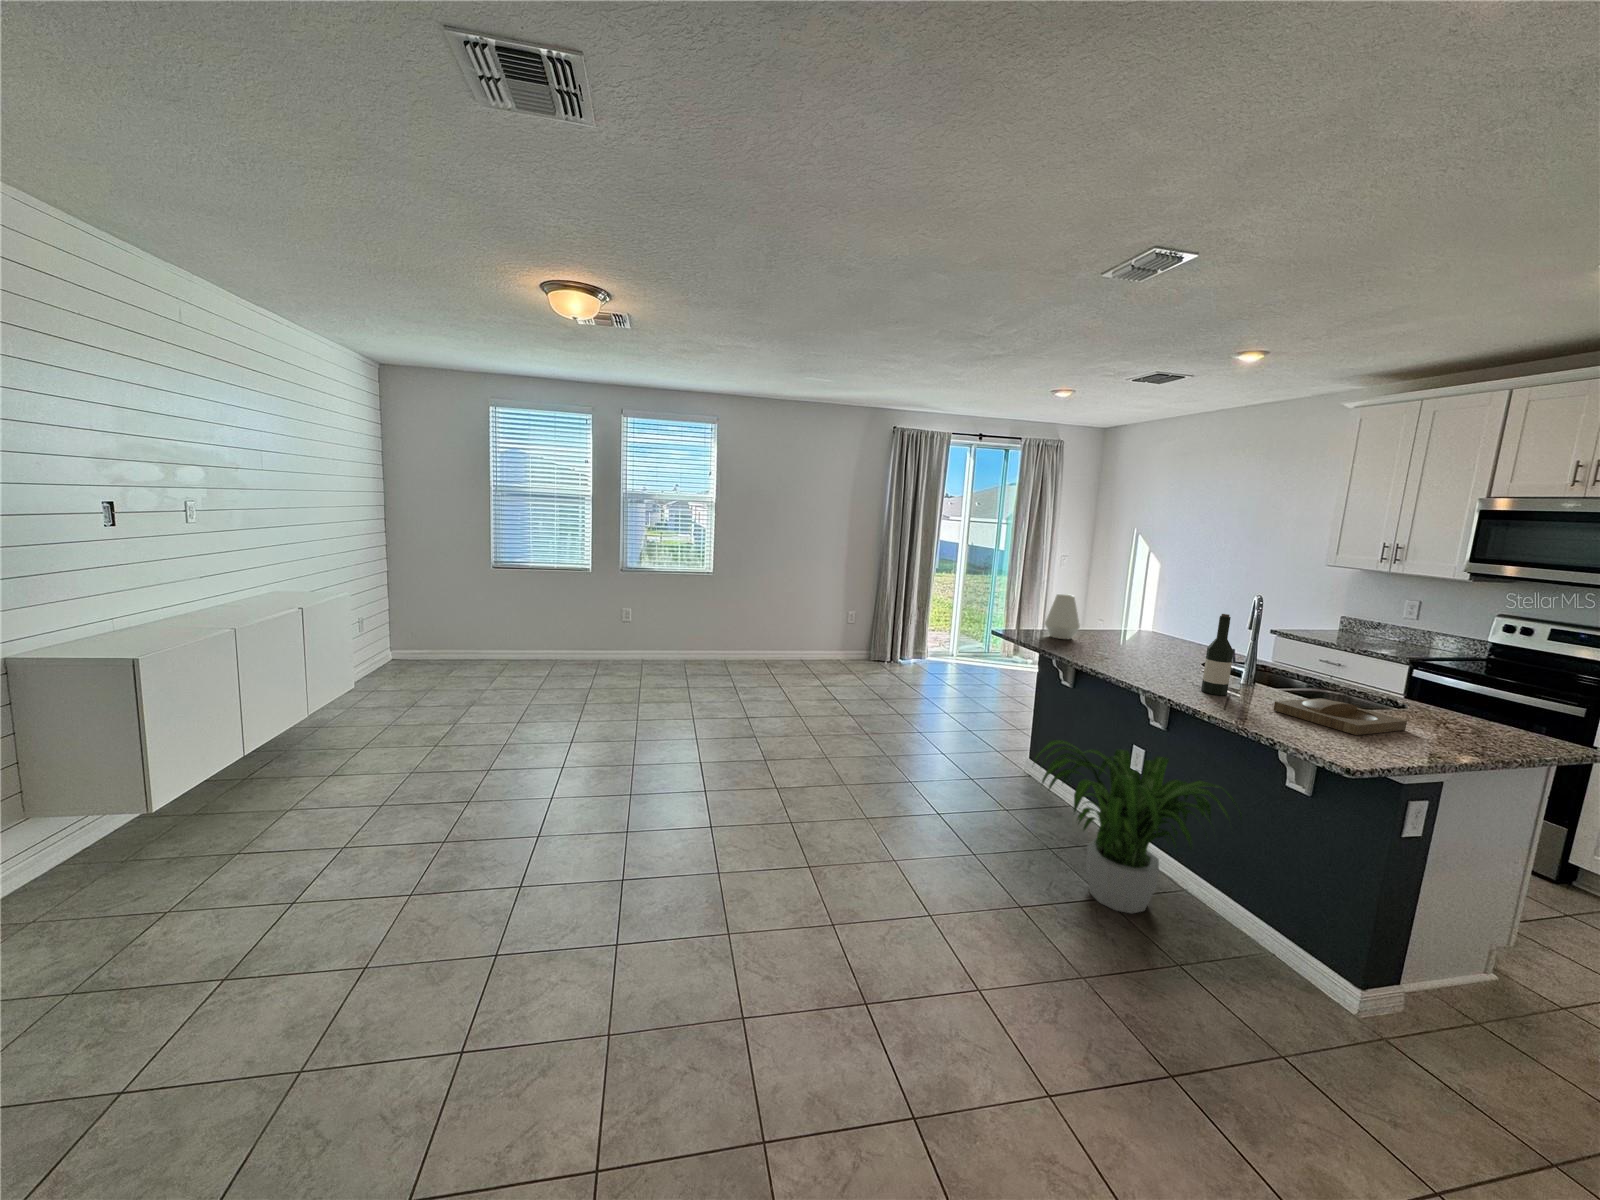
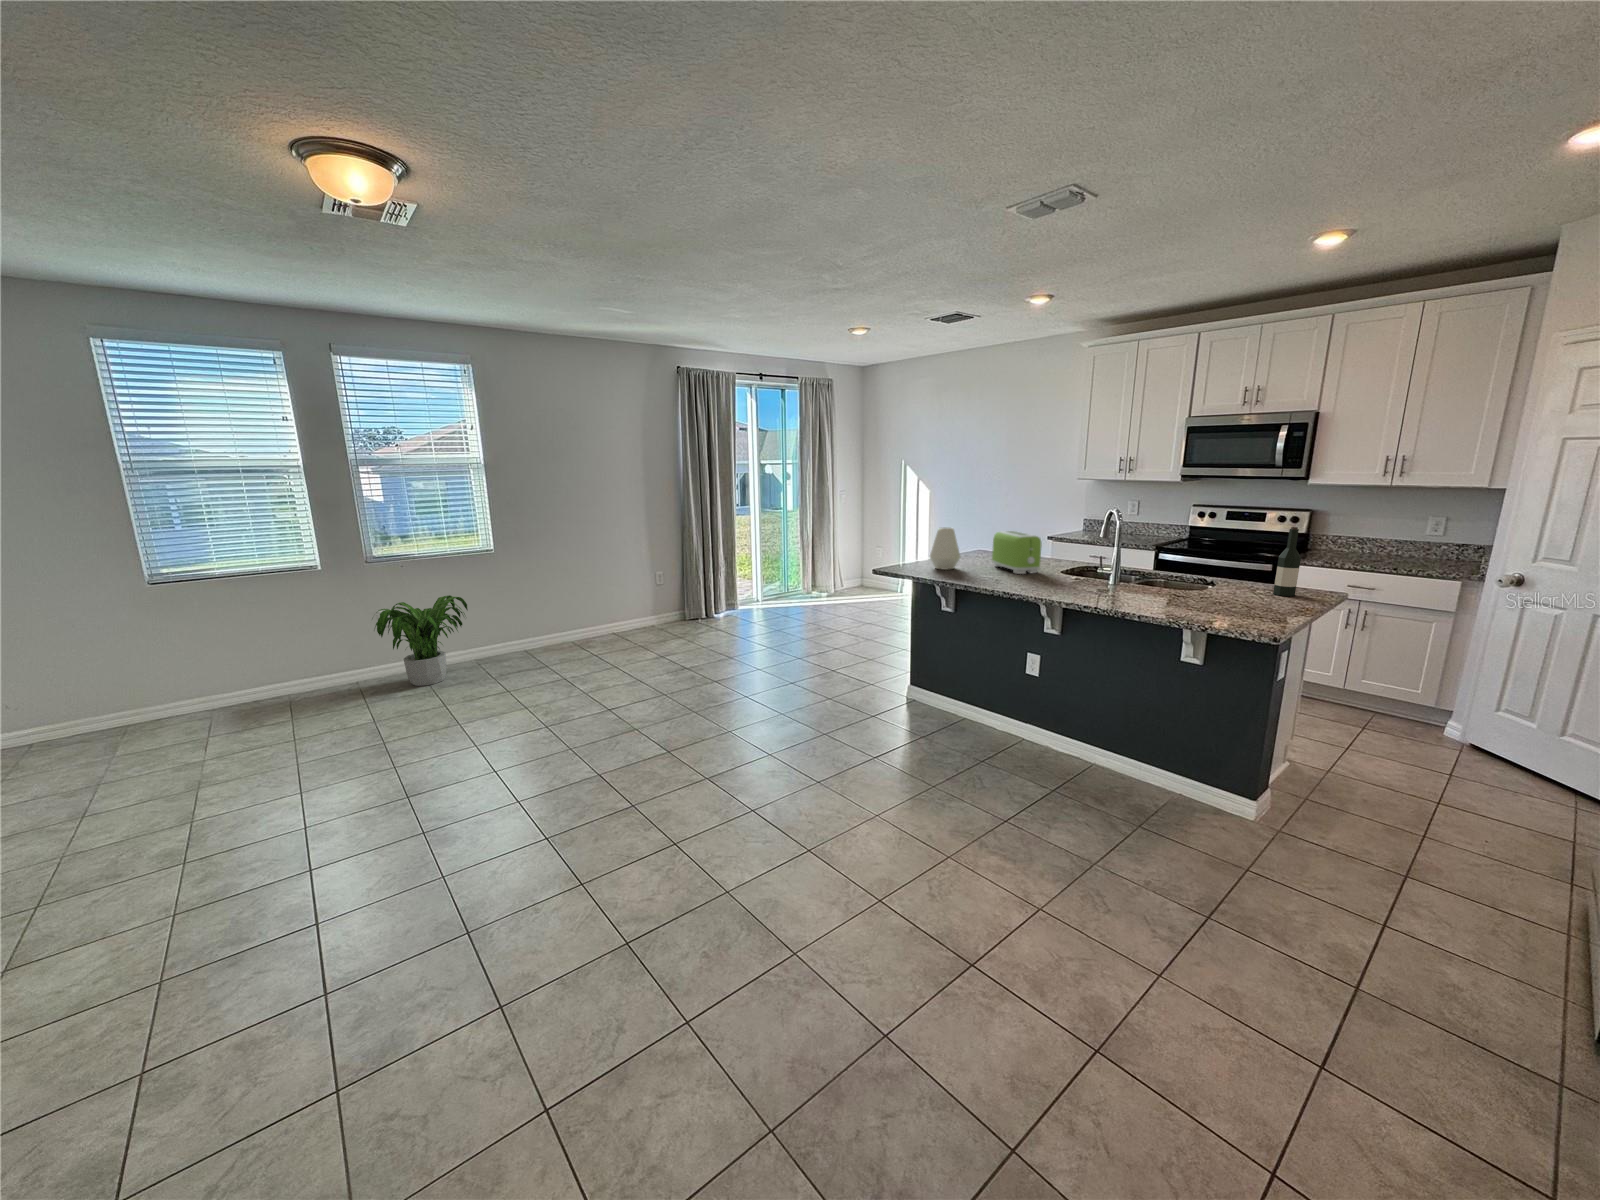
toaster: none [1121,606,1168,657] -> present [992,531,1042,574]
wine bottle: present [1201,614,1233,695] -> present [1273,527,1301,596]
tray: present [1274,698,1407,735] -> none [1178,587,1259,612]
potted plant: present [1033,740,1242,914] -> present [375,595,468,686]

